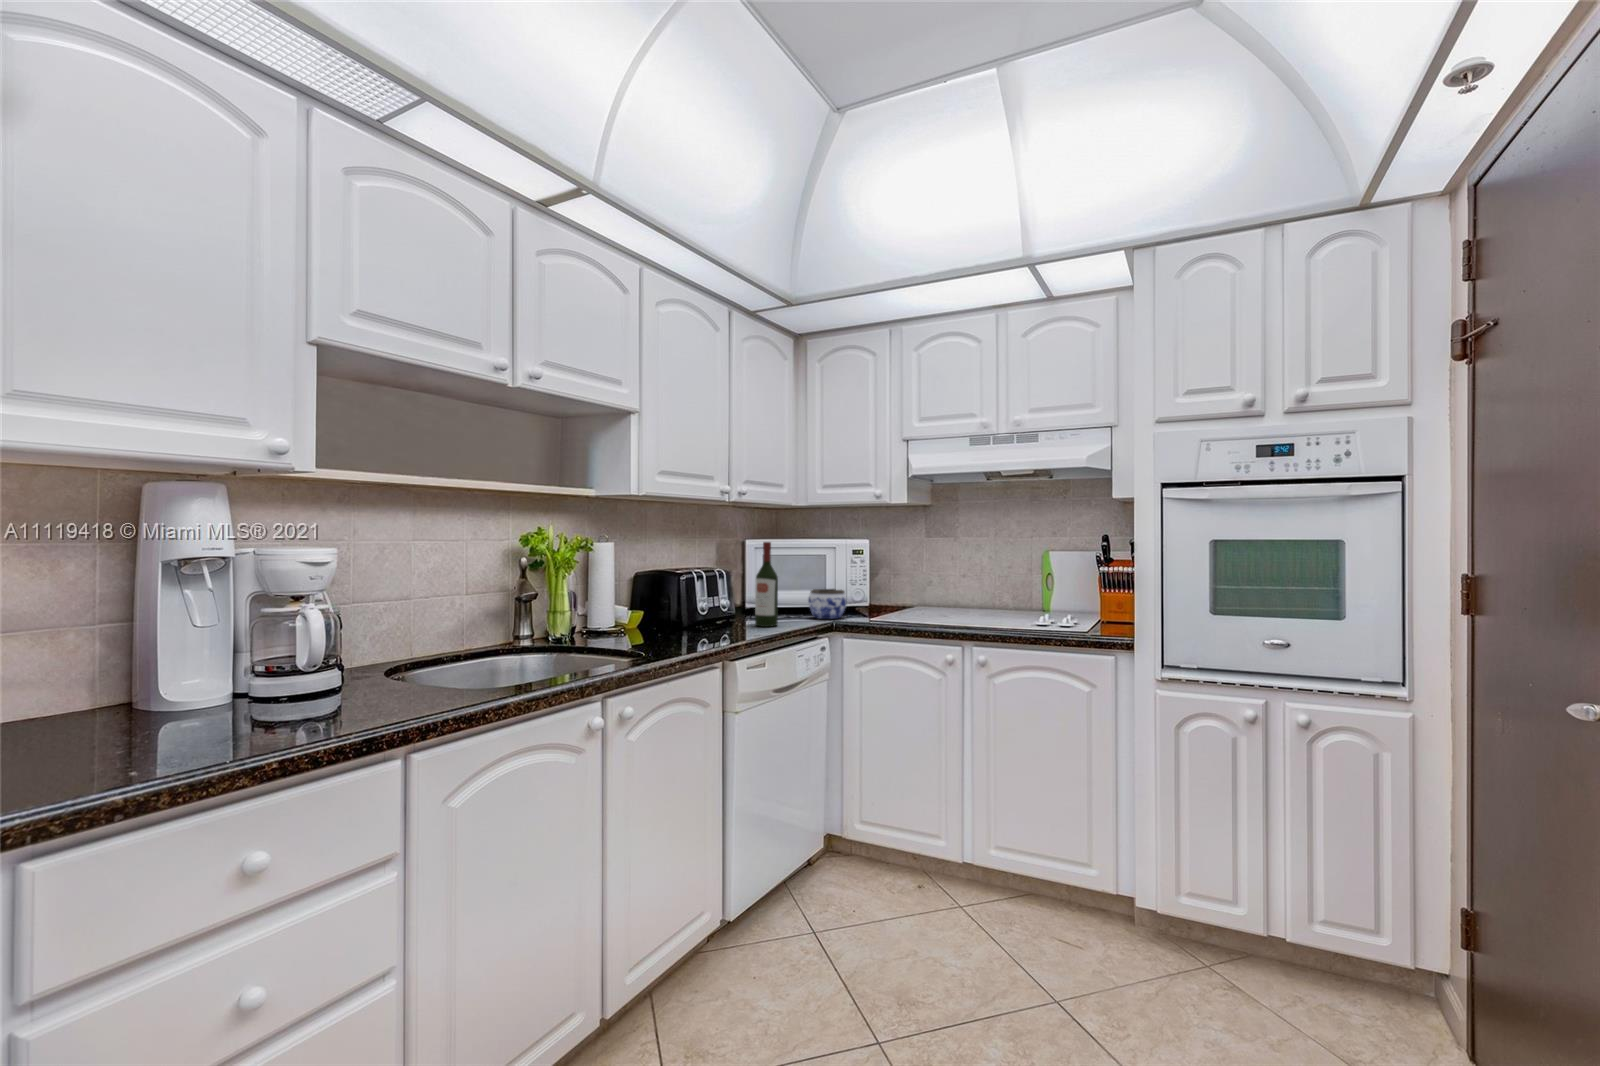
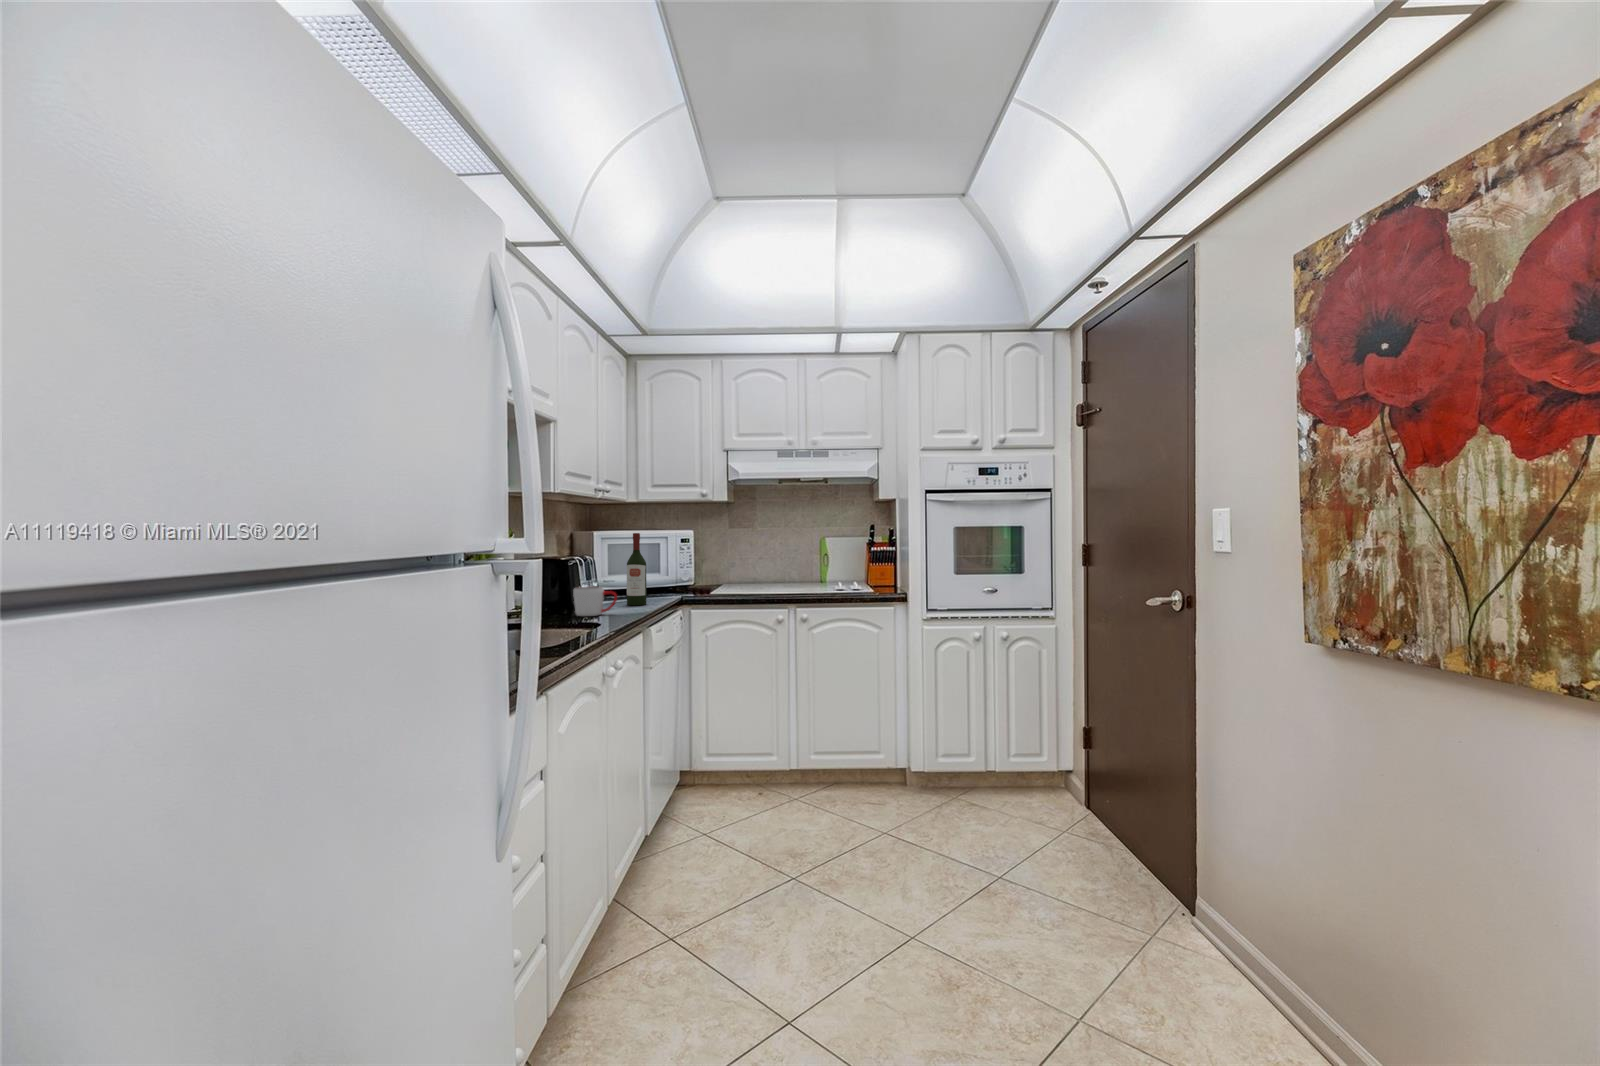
jar: present [808,589,847,619] -> none [657,571,689,596]
mug: none [679,601,724,635] -> present [573,587,617,616]

